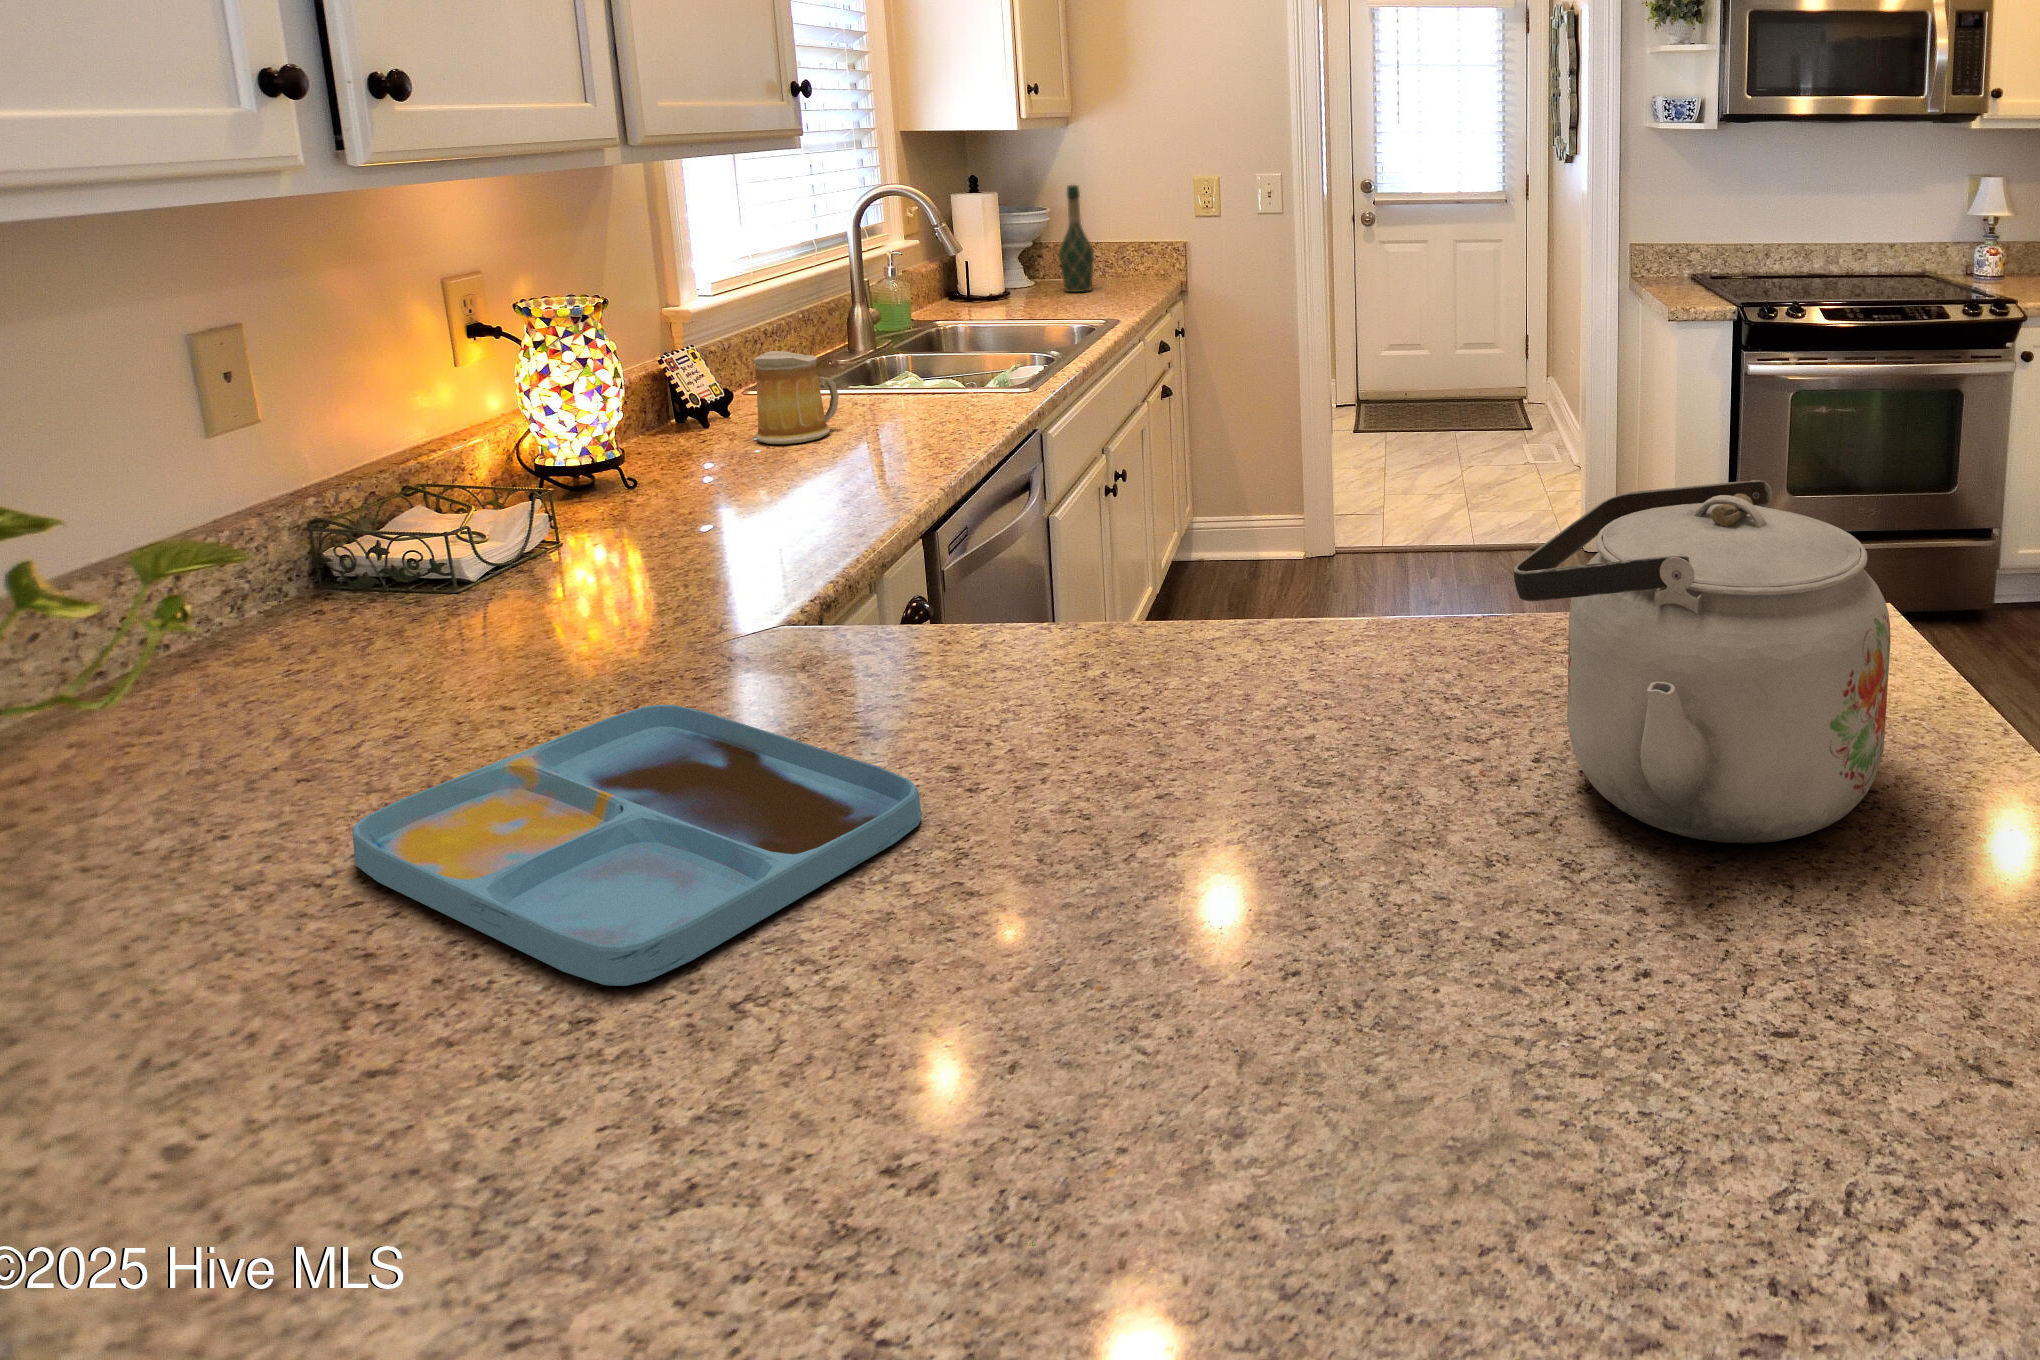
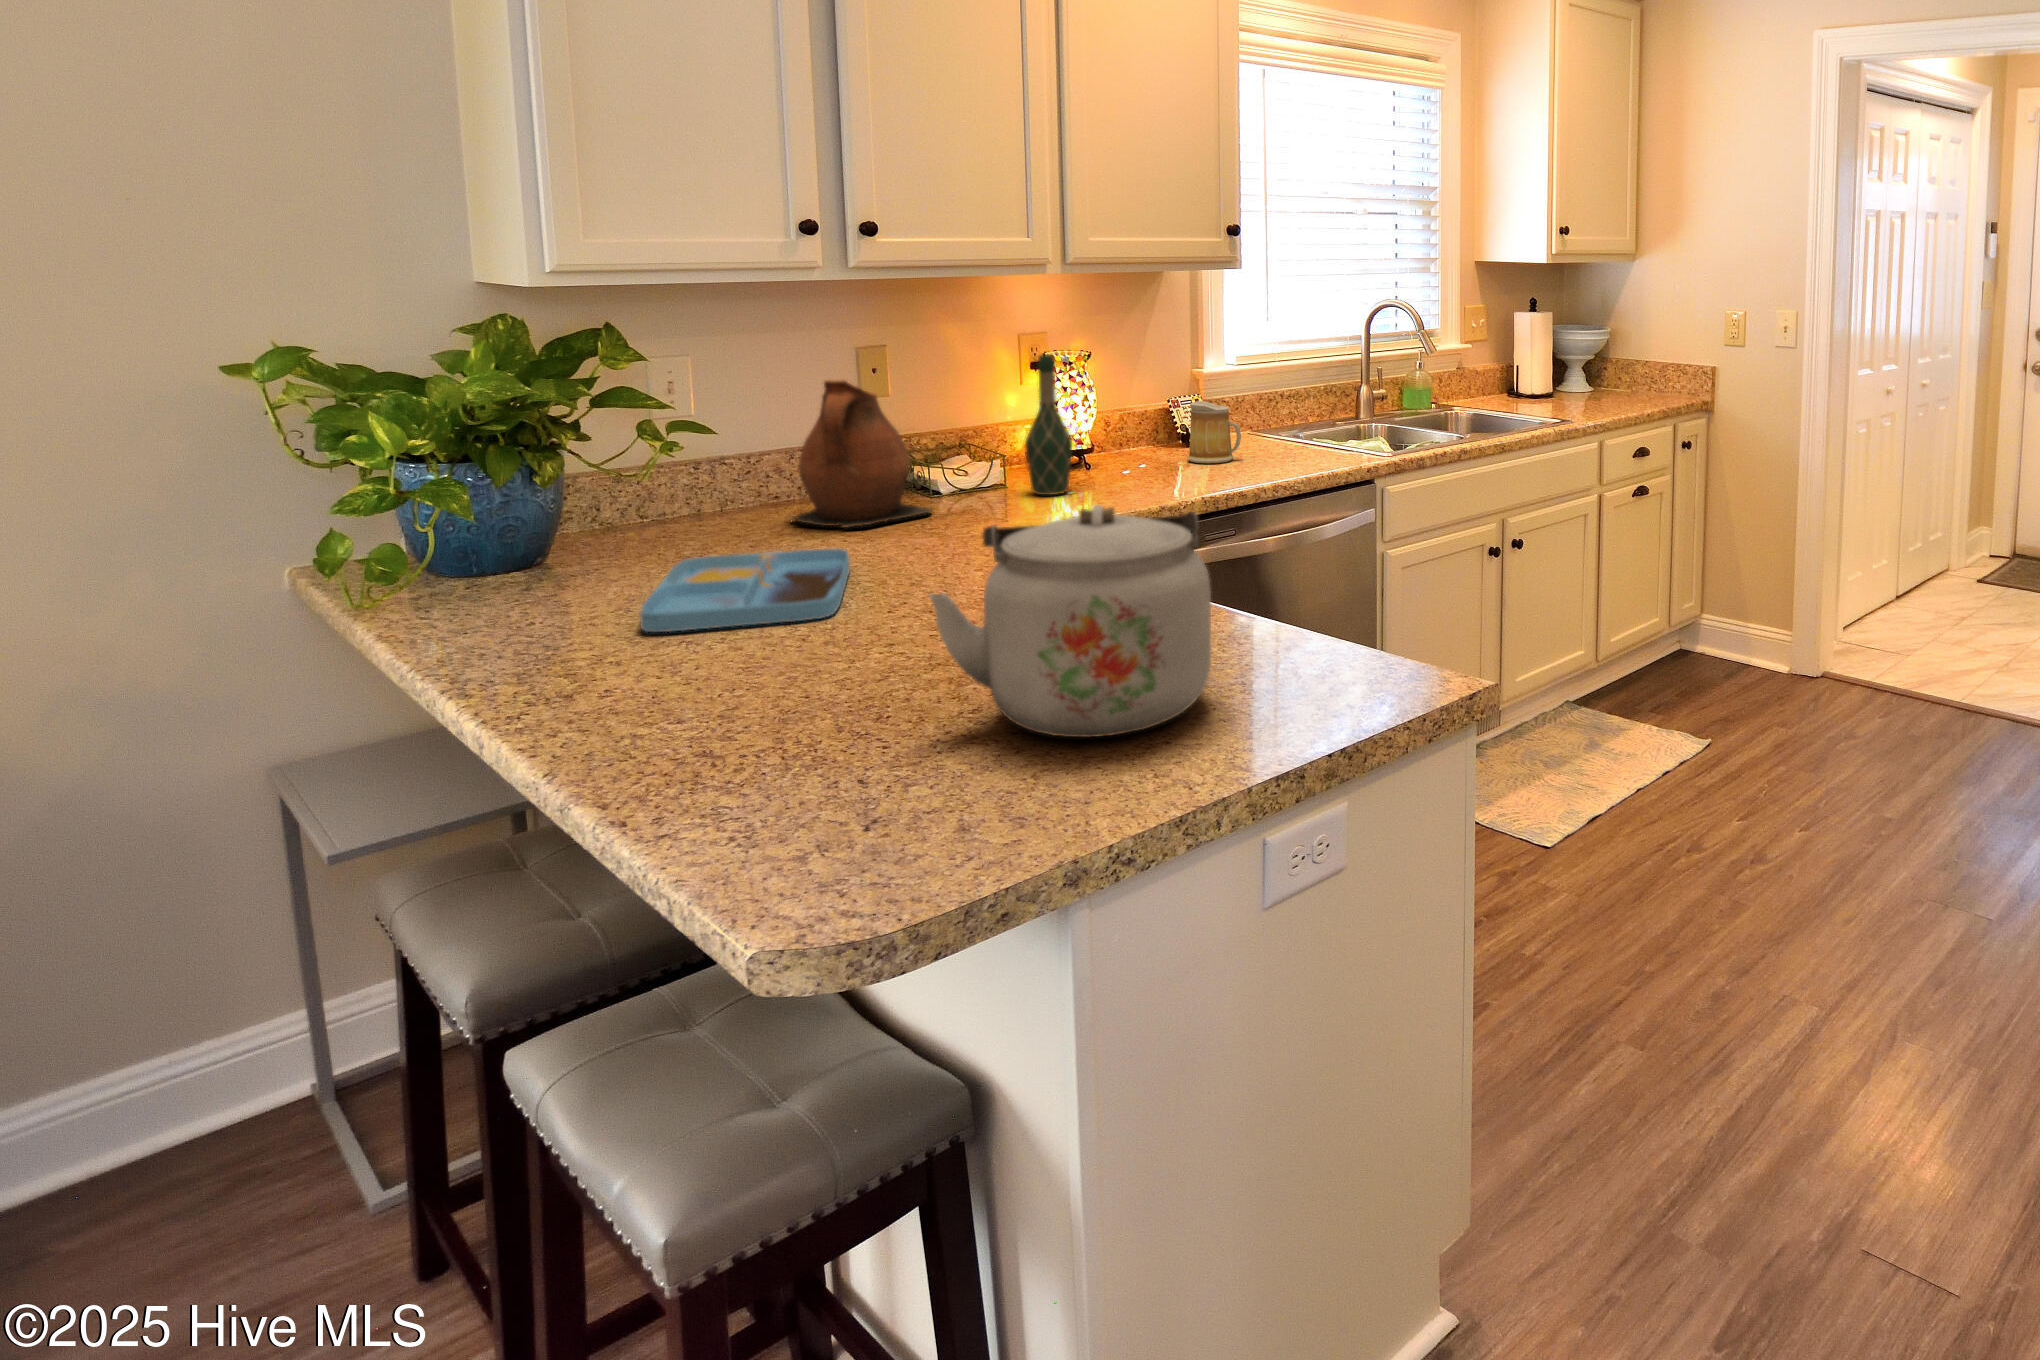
wine bottle: present [1059,185,1094,292] -> present [1025,354,1072,495]
ceramic pitcher: none [244,395,560,695] -> present [793,380,931,527]

